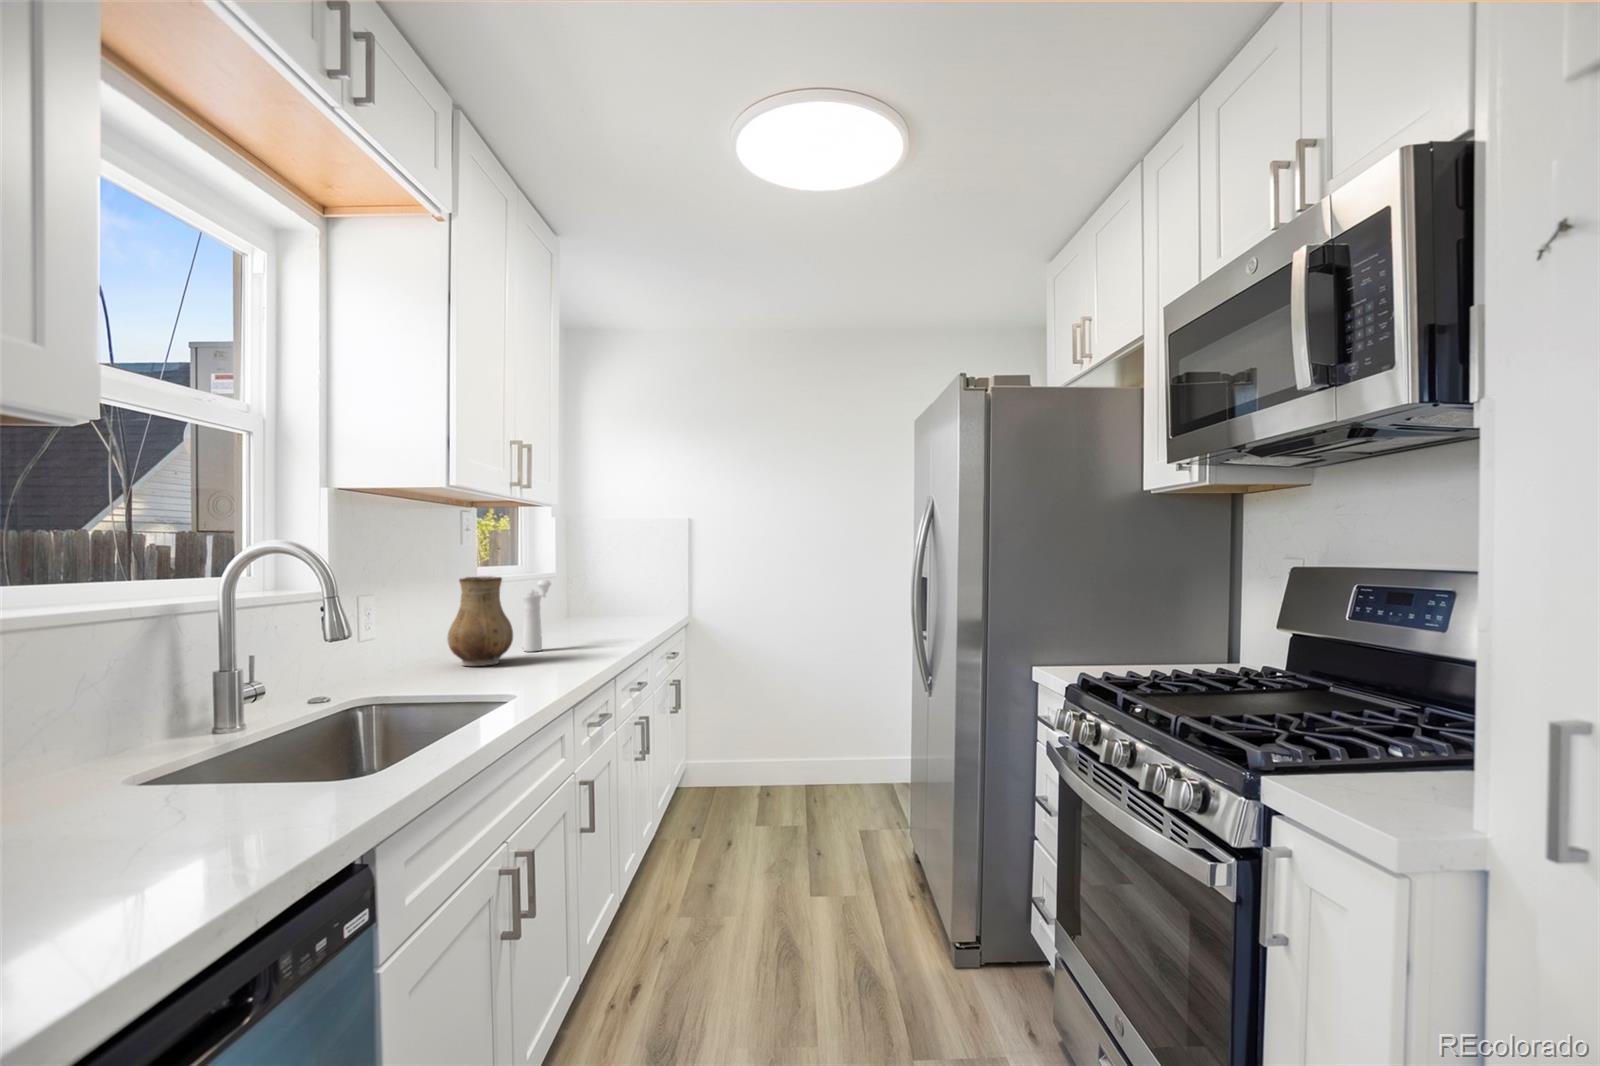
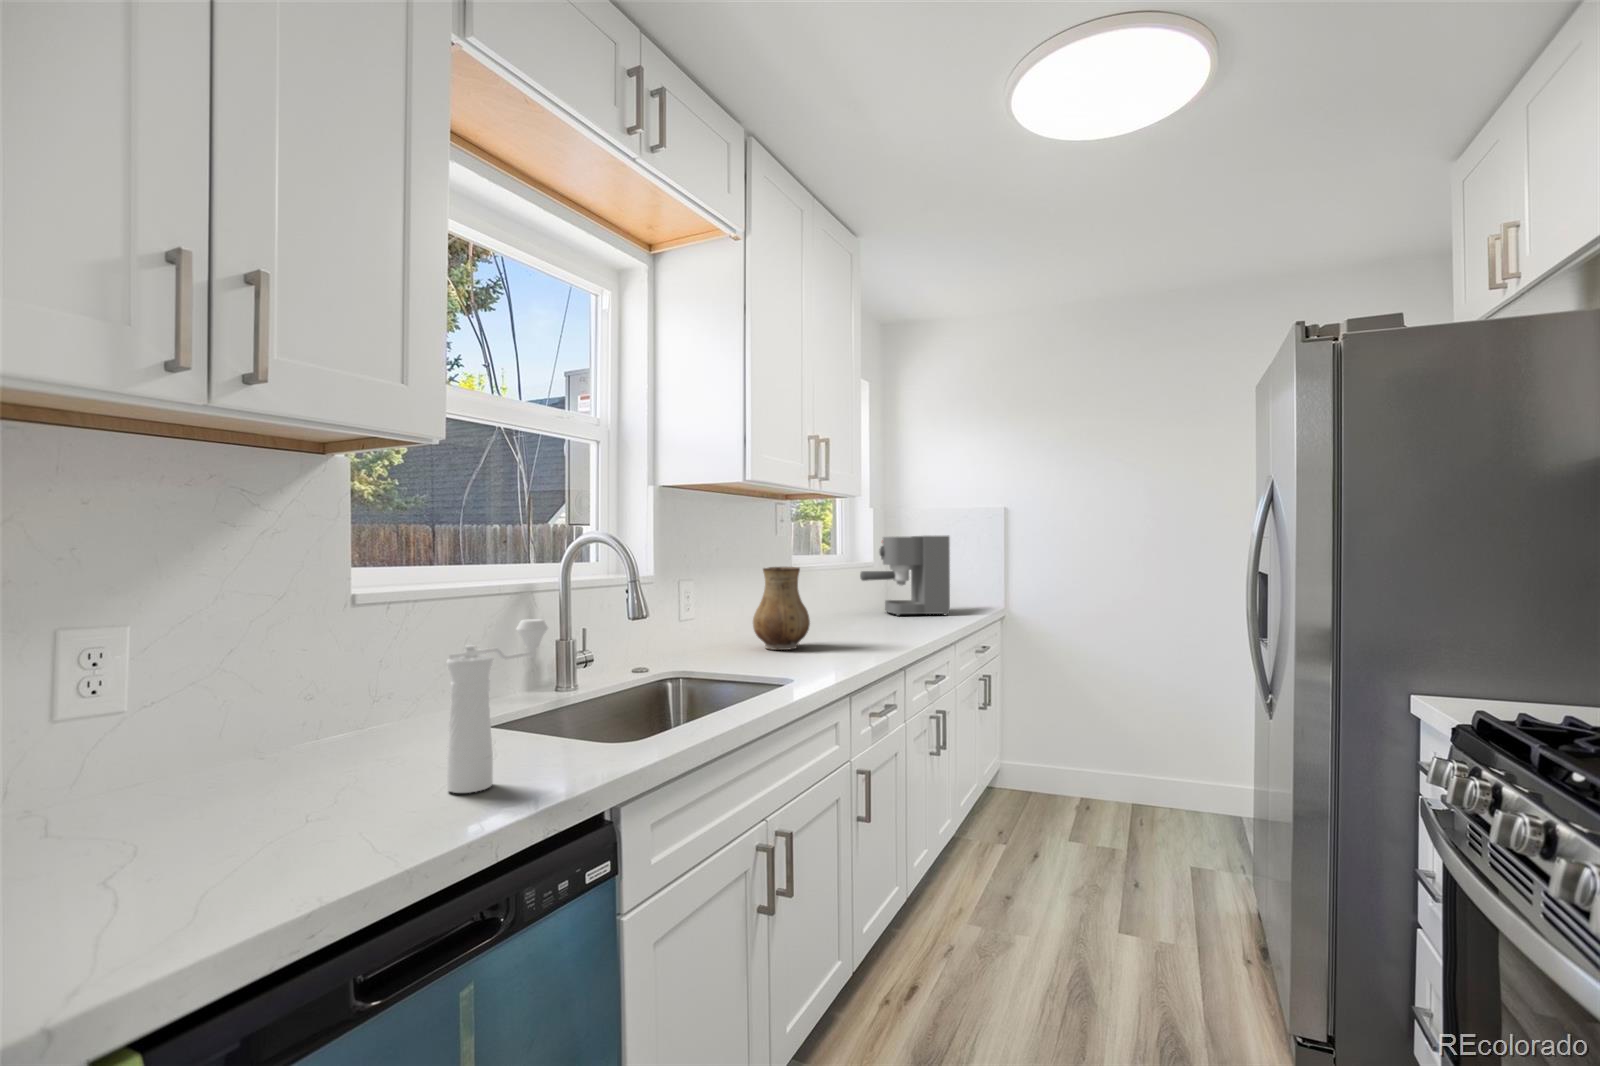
coffee maker: none [548,542,642,624] -> present [860,536,950,616]
pepper mill: present [523,580,551,652] -> present [447,619,548,793]

